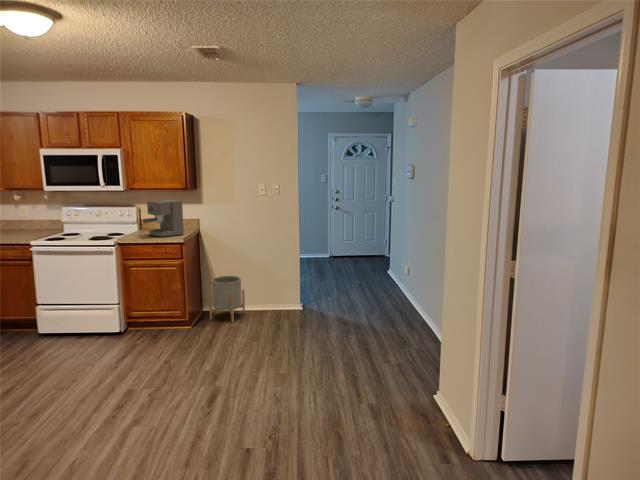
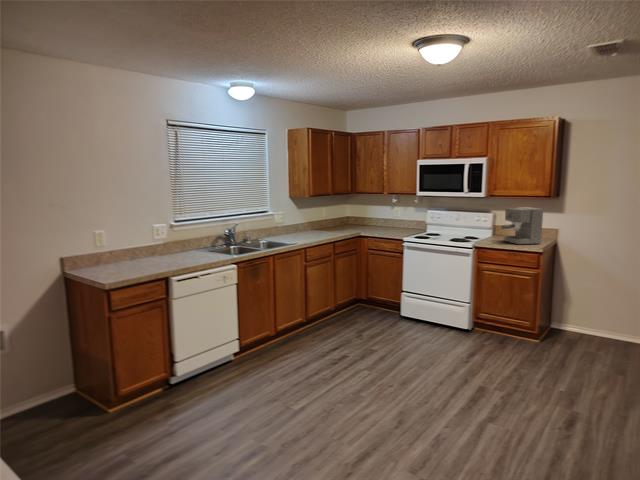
planter: present [209,276,245,322] -> none [560,294,608,349]

